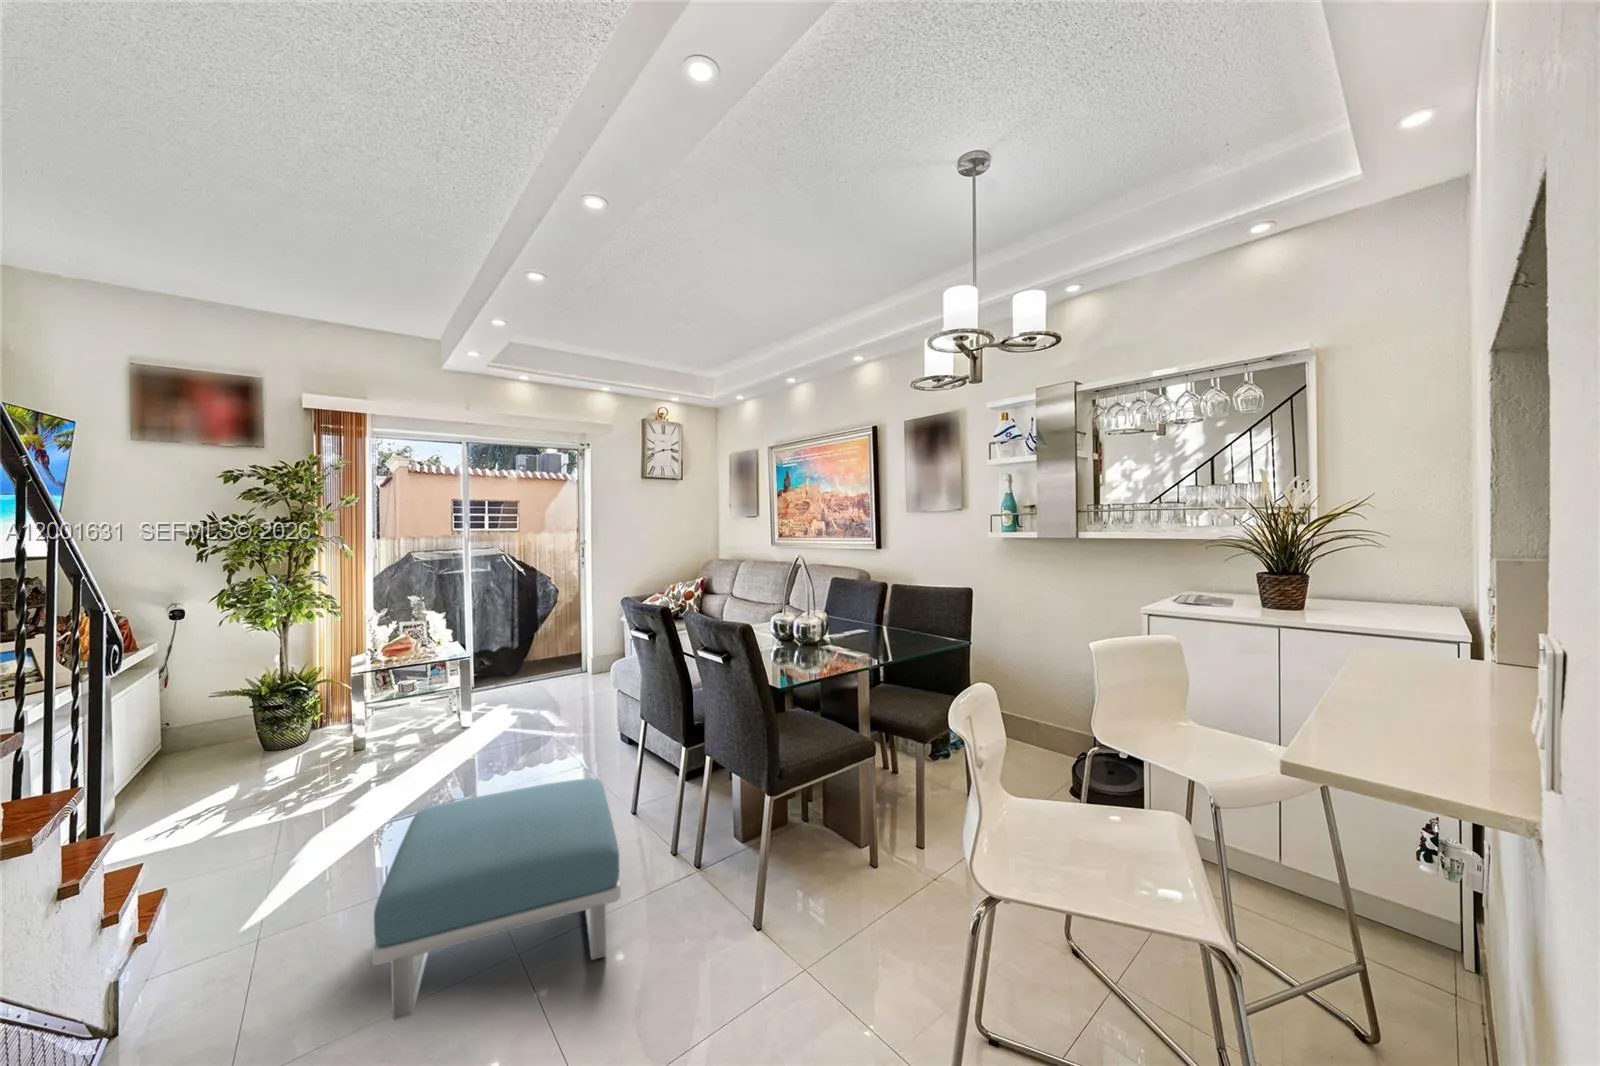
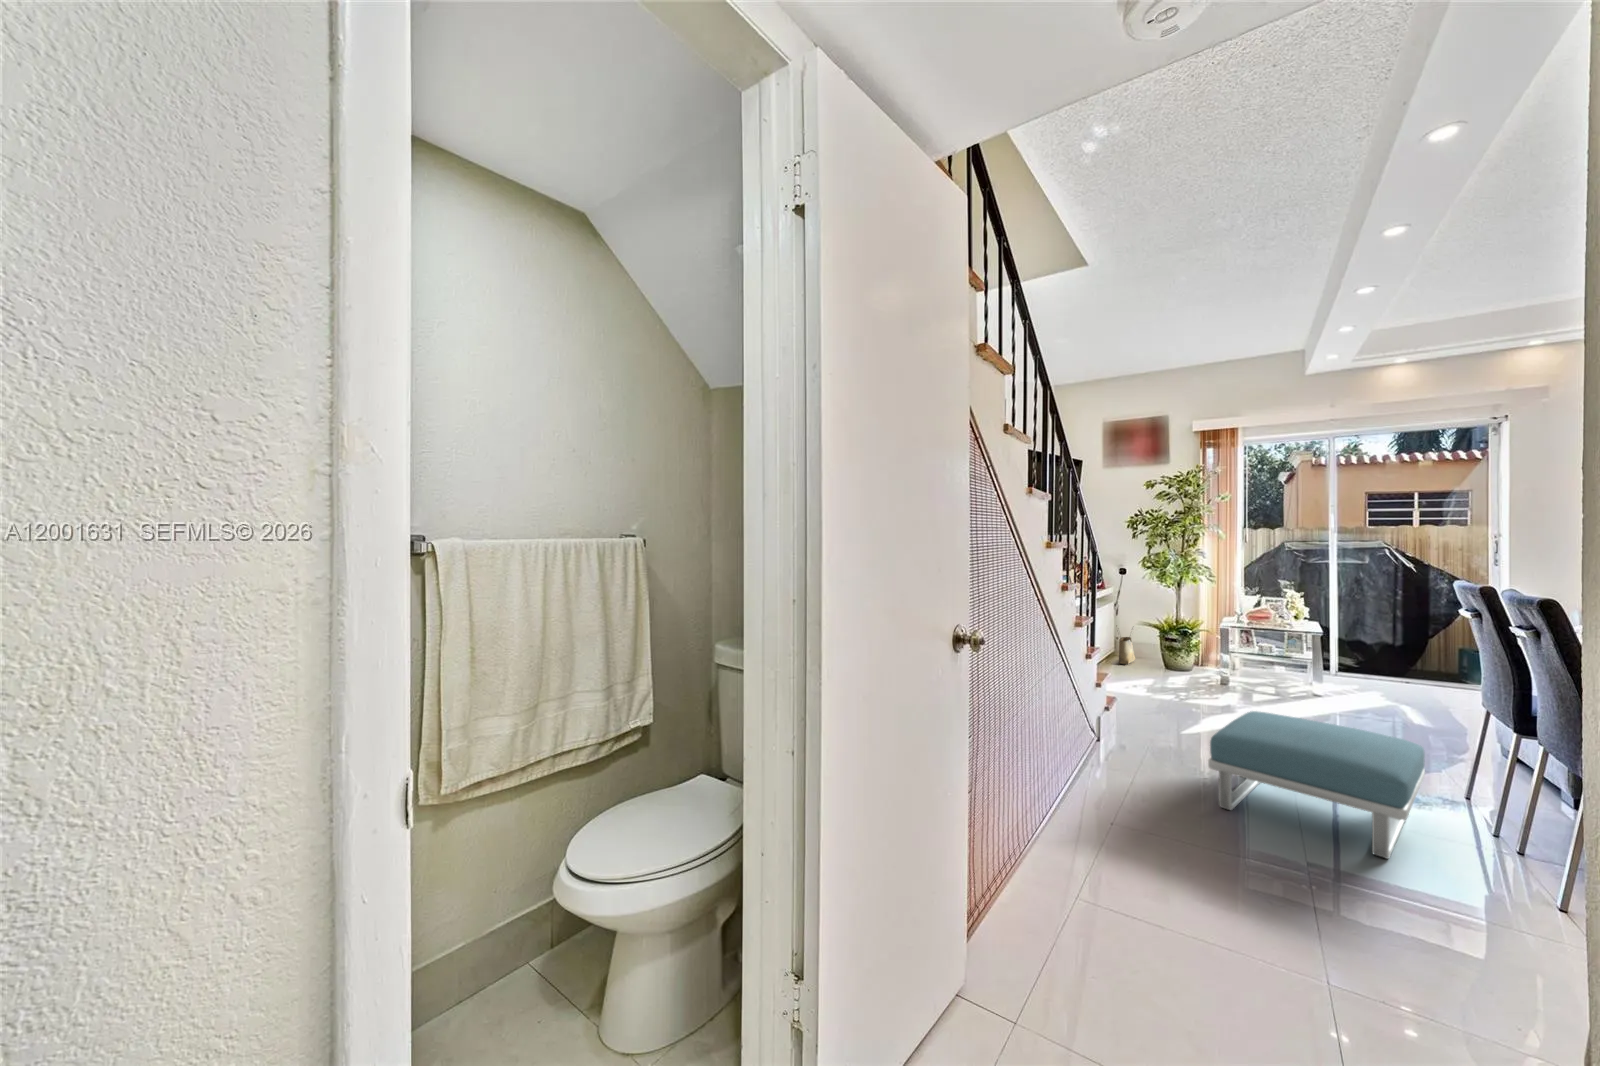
woven basket: none [169,697,209,765] -> present [1116,625,1135,664]

